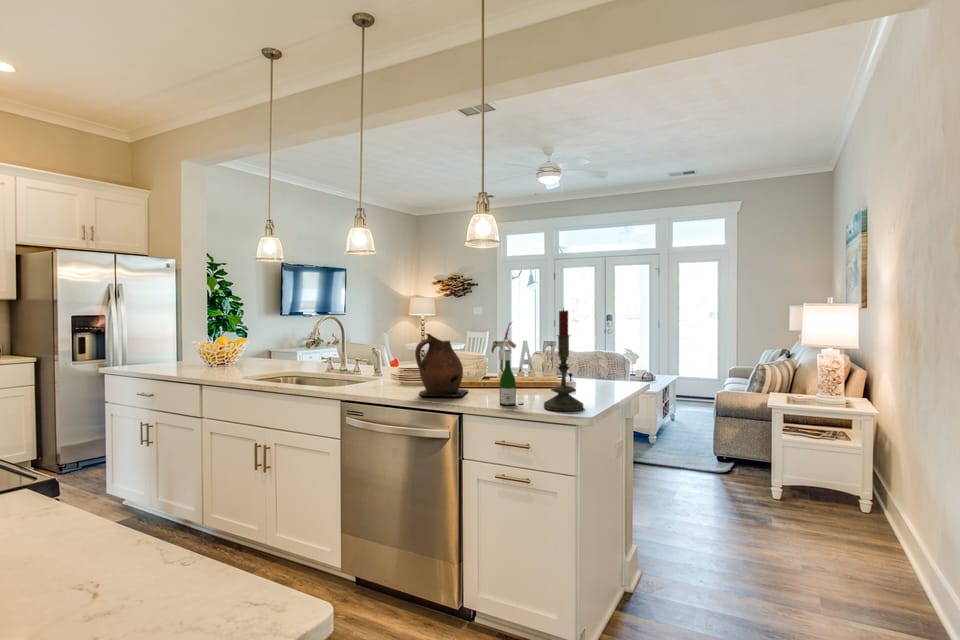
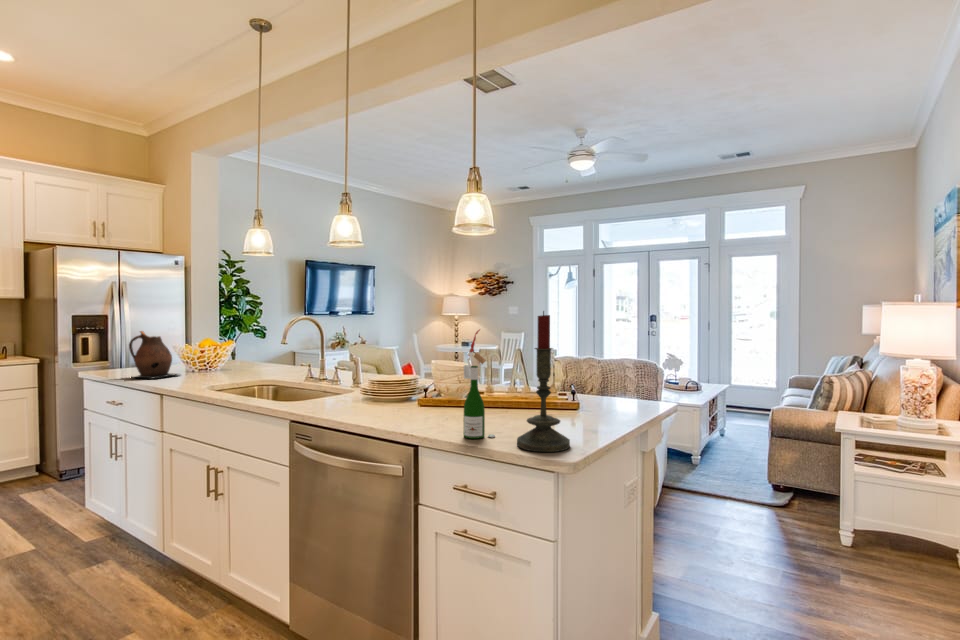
ceramic pitcher: present [415,334,468,397] -> present [129,331,179,379]

